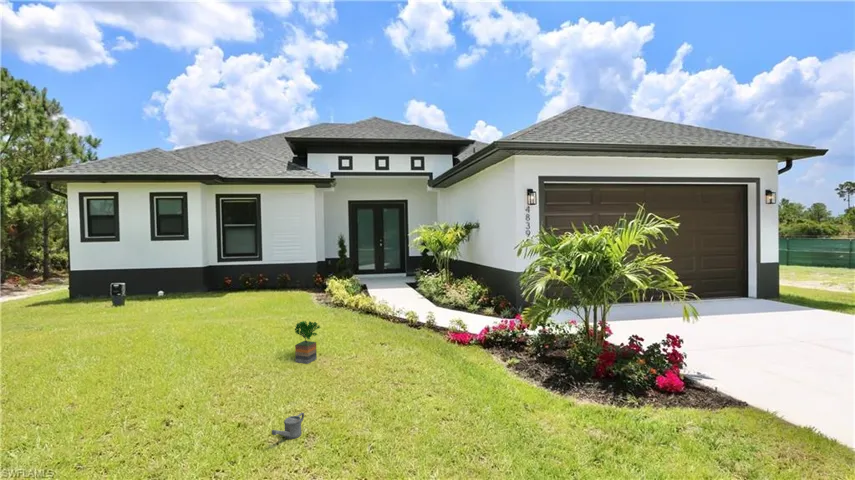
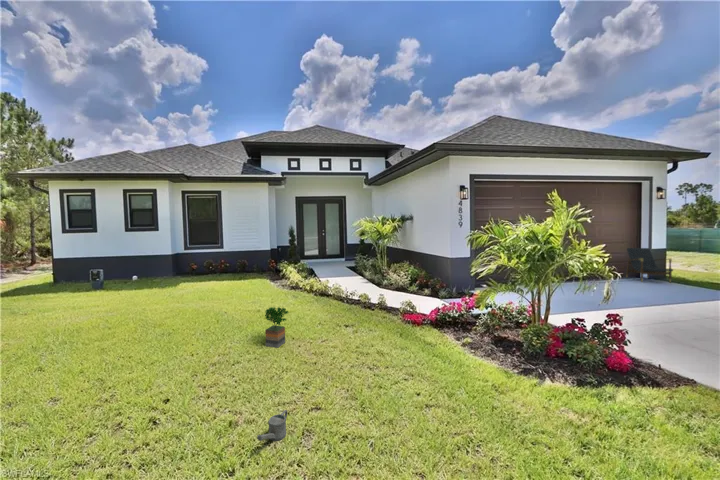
lounge chair: none [732,262,784,303] -> present [626,248,673,282]

